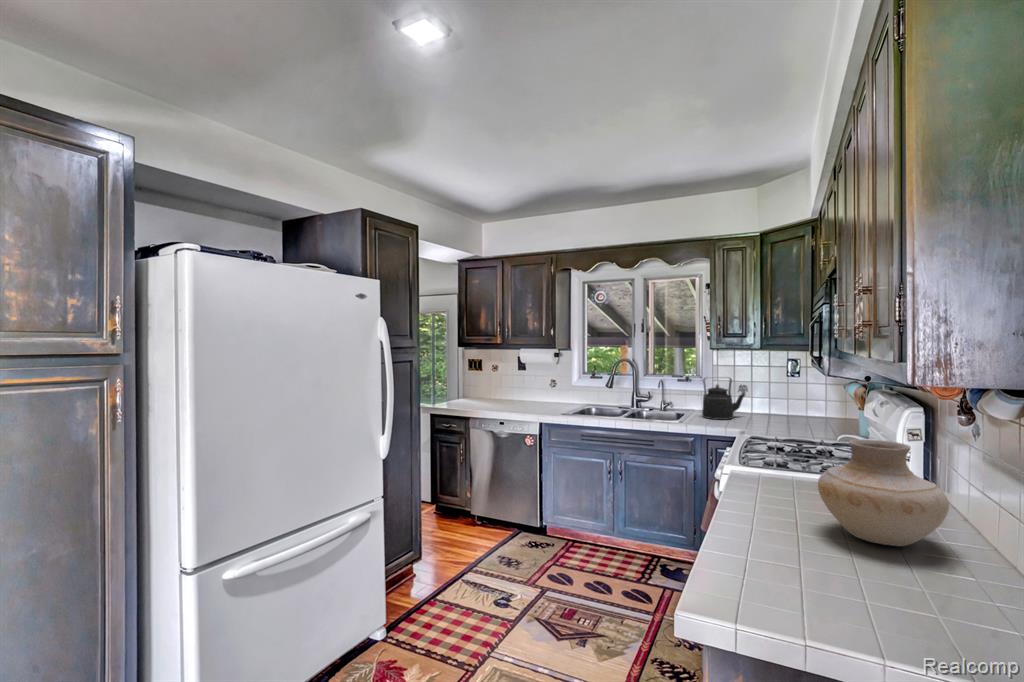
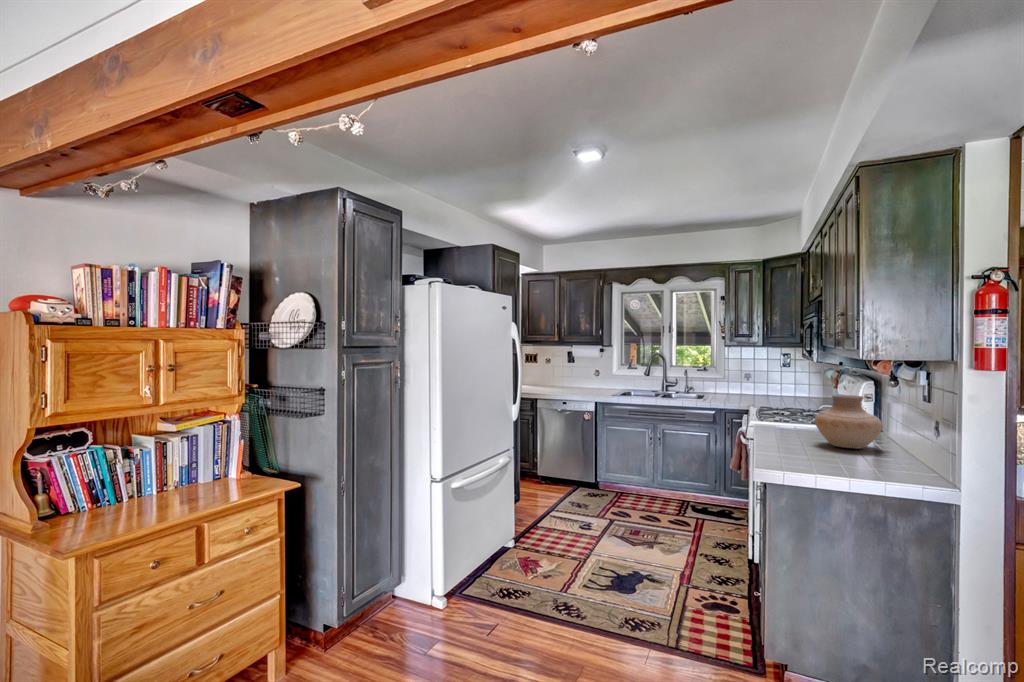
kettle: present [702,378,745,420] -> none [720,367,752,399]

